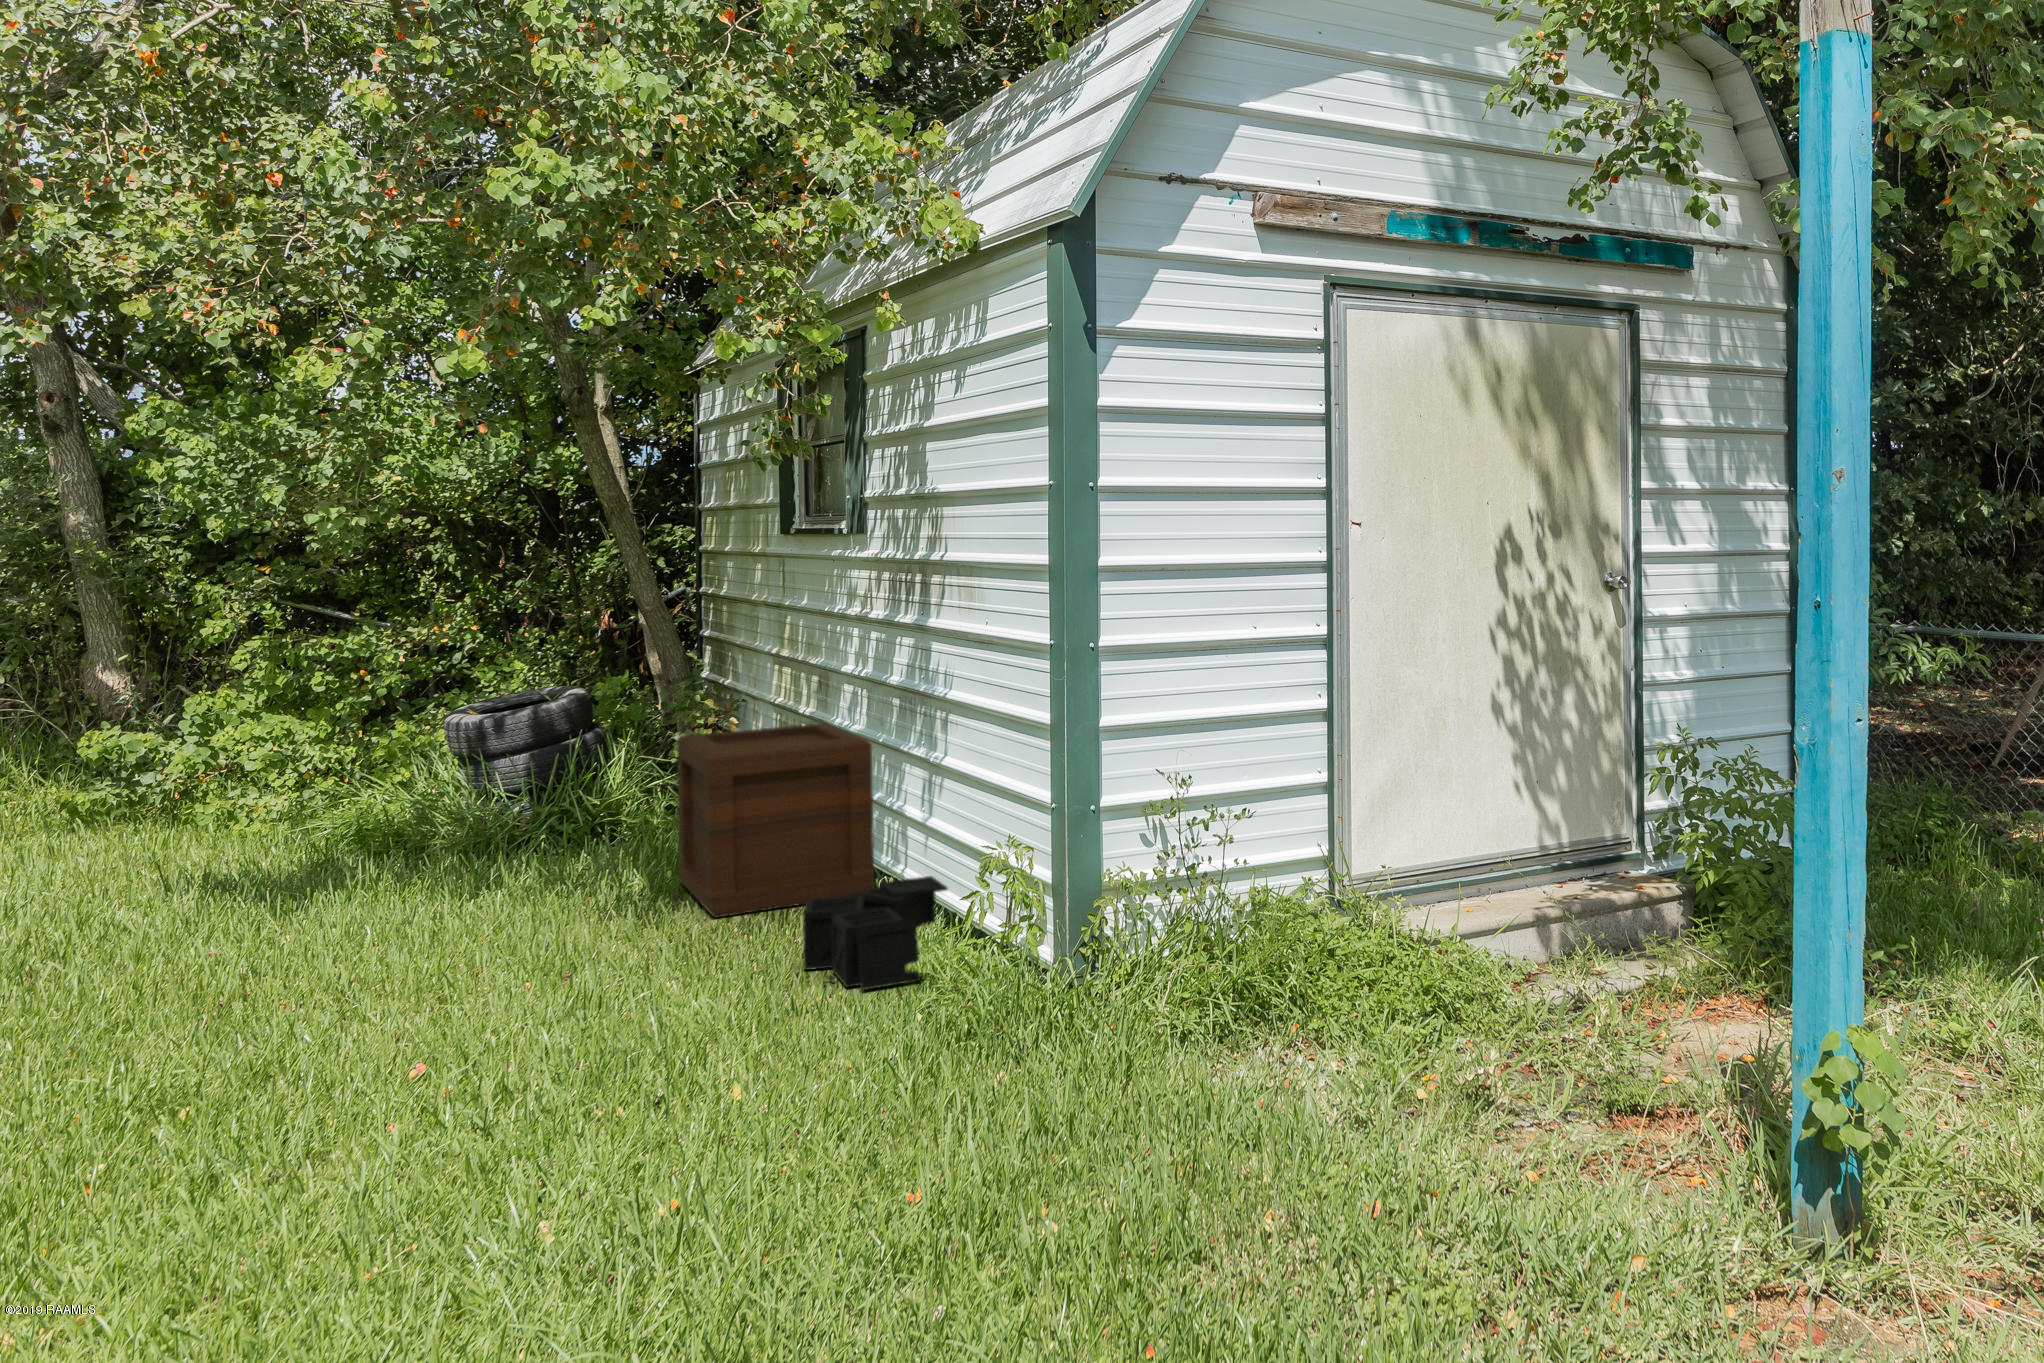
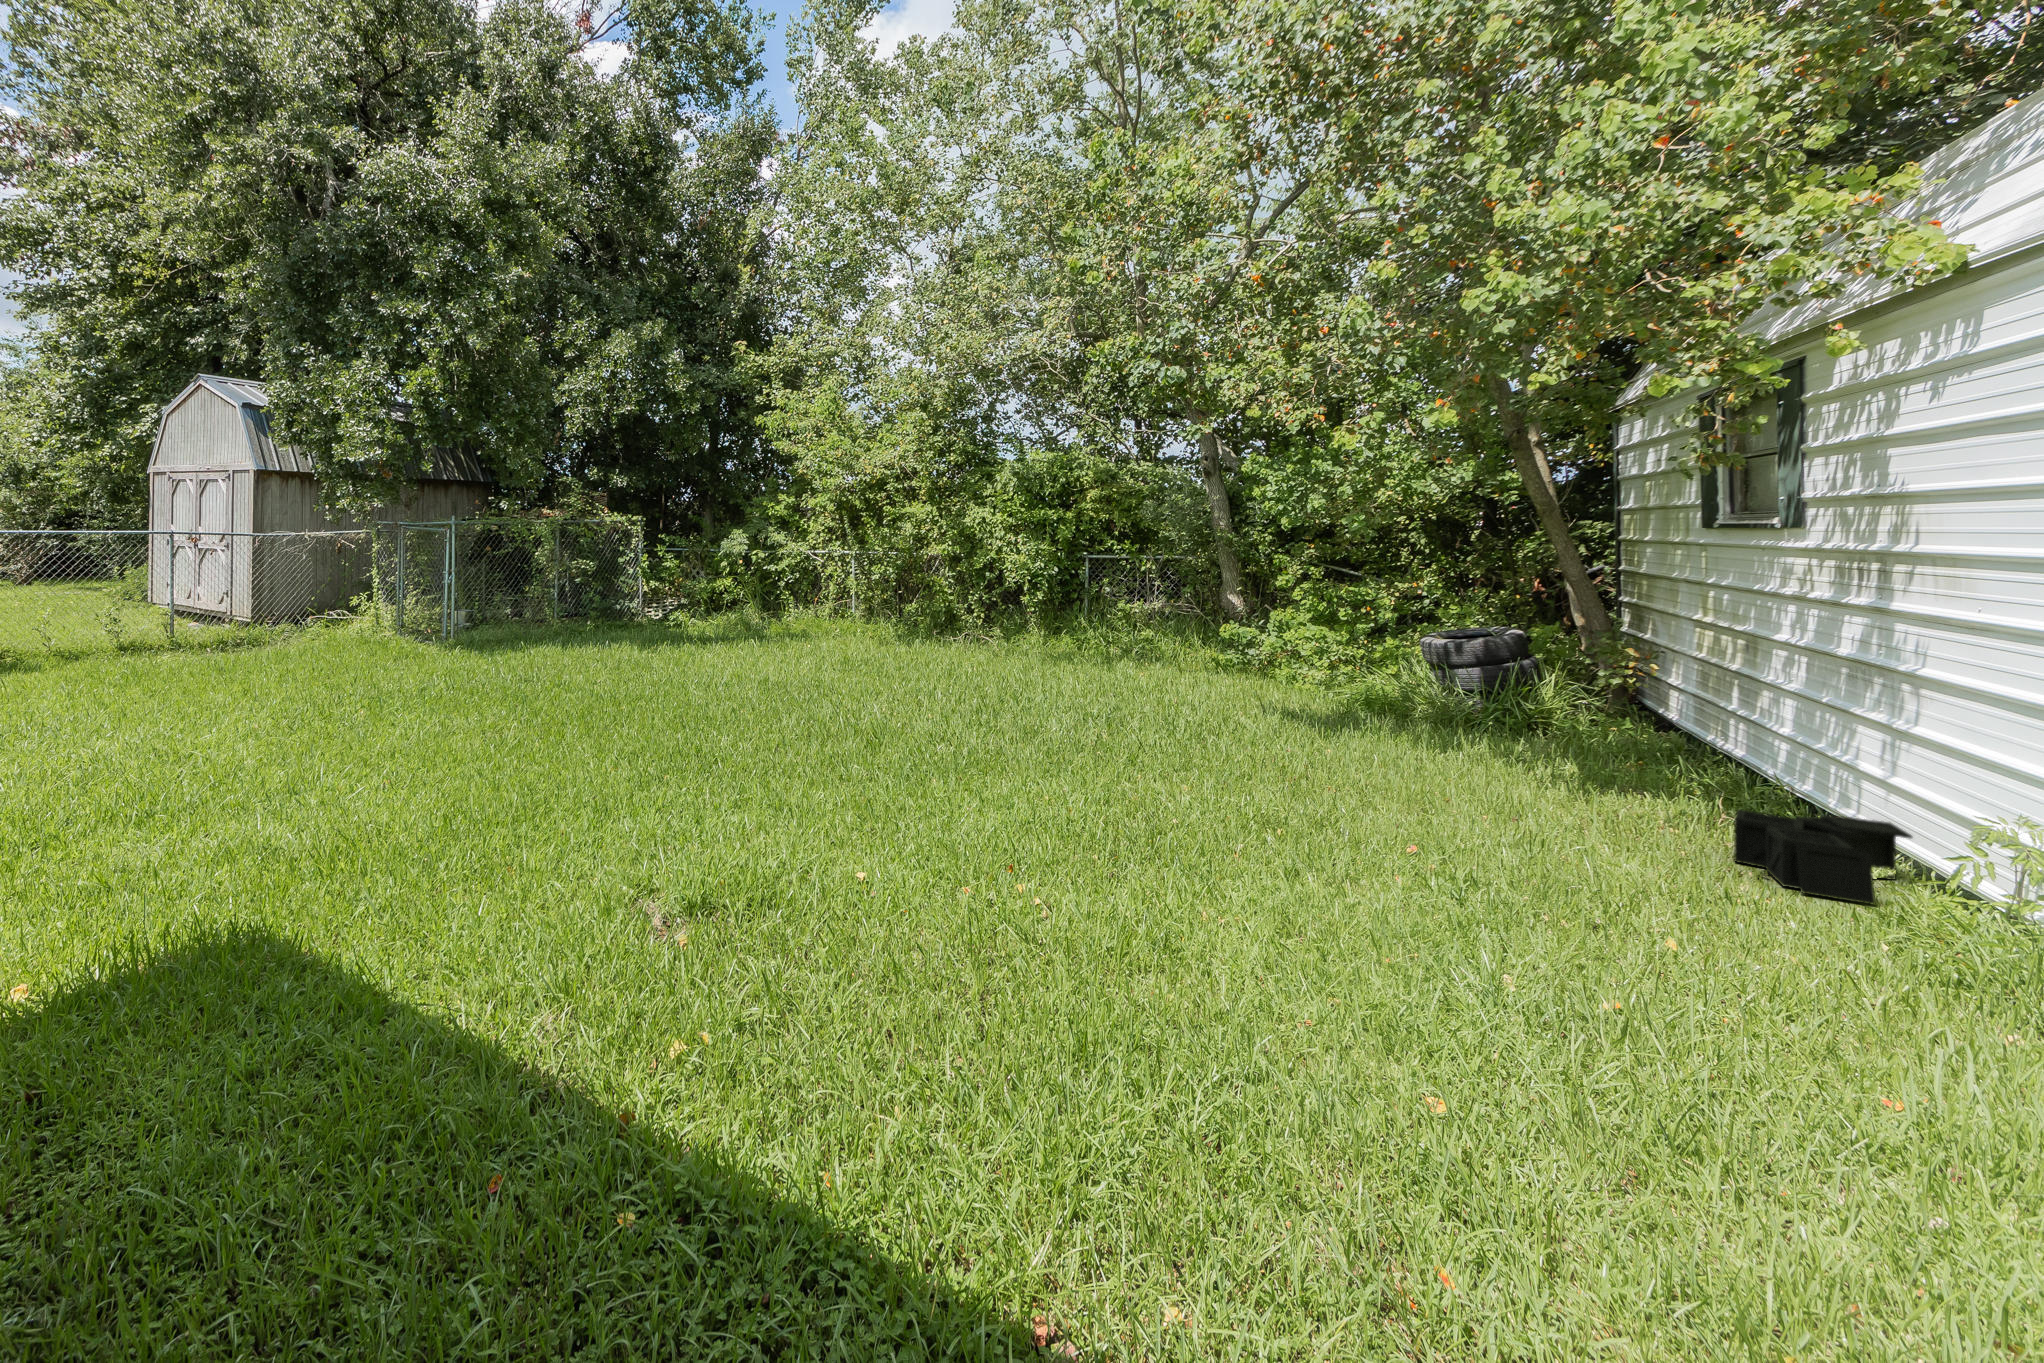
wooden crate: present [677,723,874,918] -> none [1606,670,1815,824]

